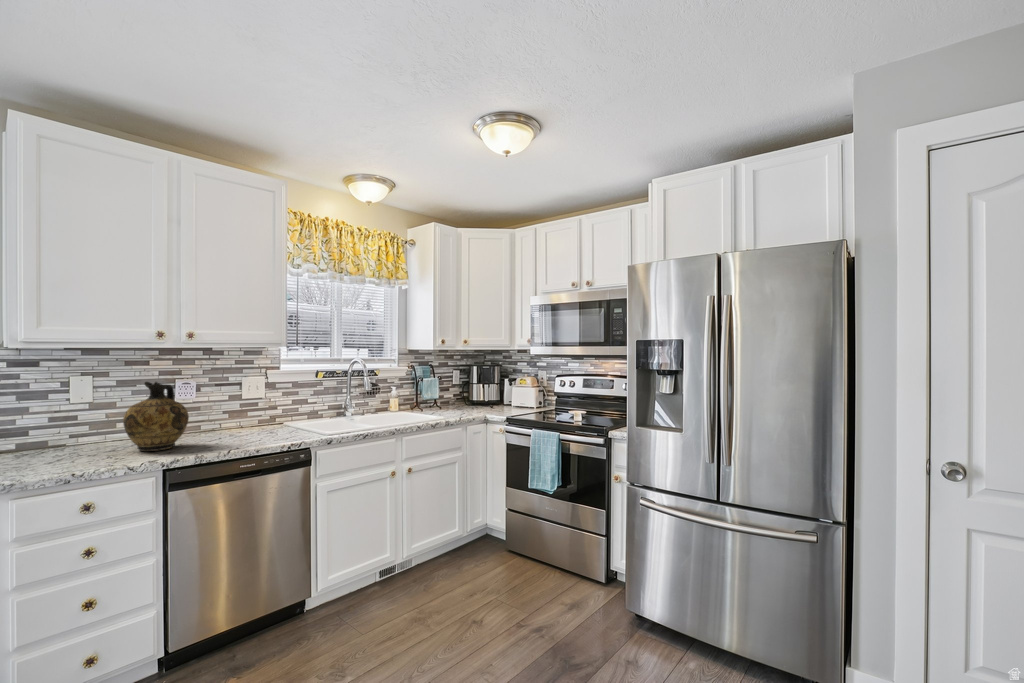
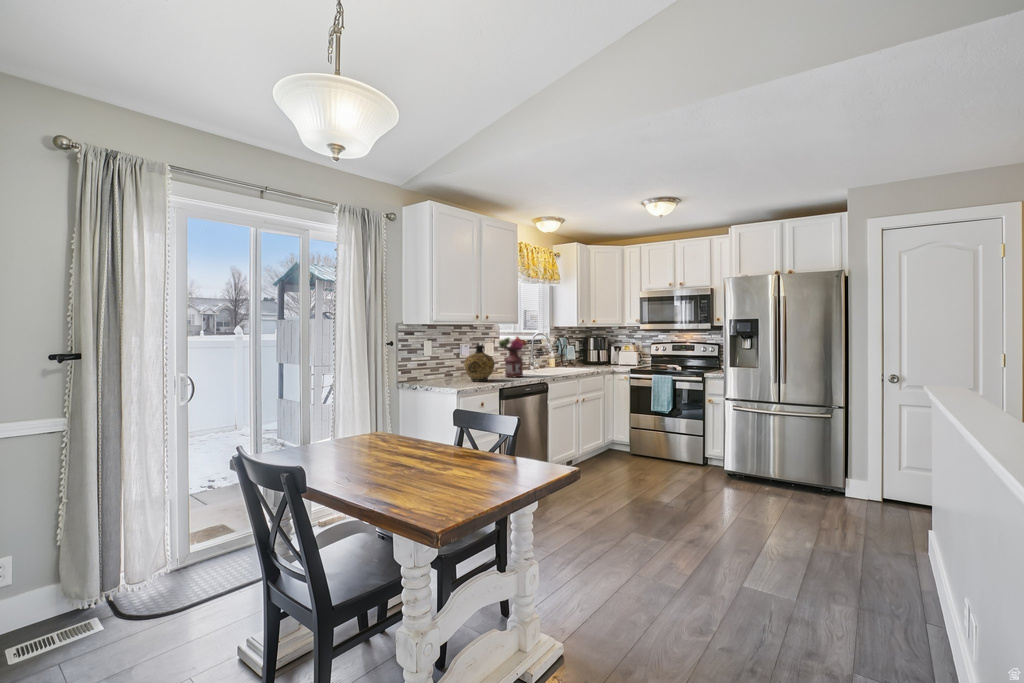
flower arrangement: none [227,367,282,439] -> present [499,336,527,377]

